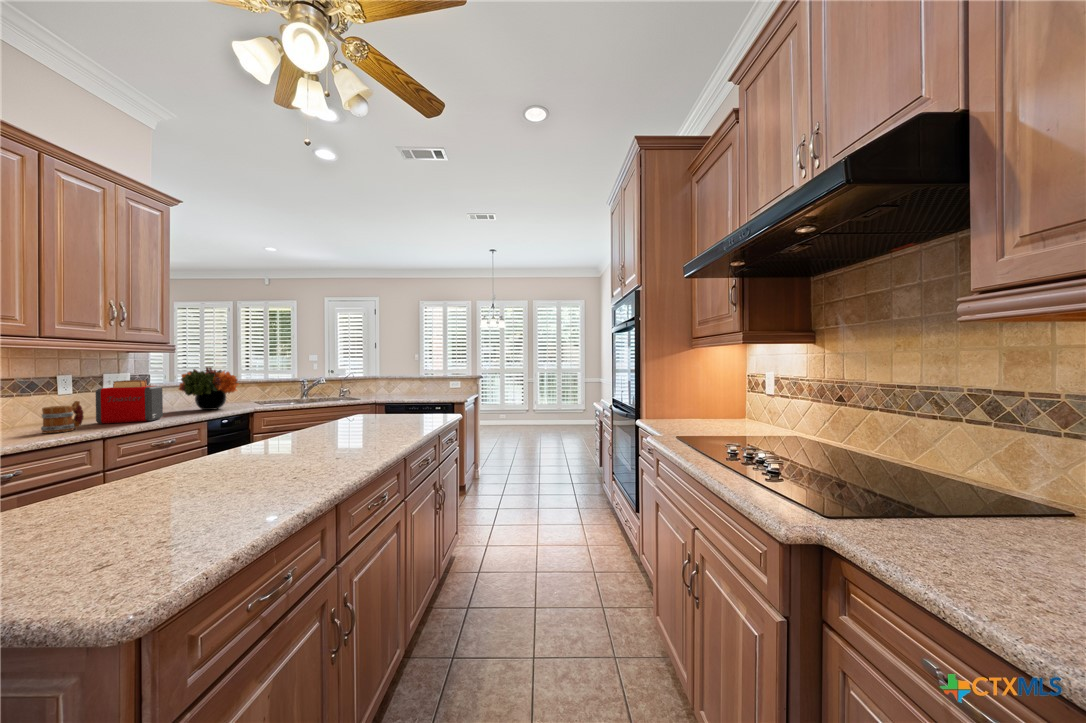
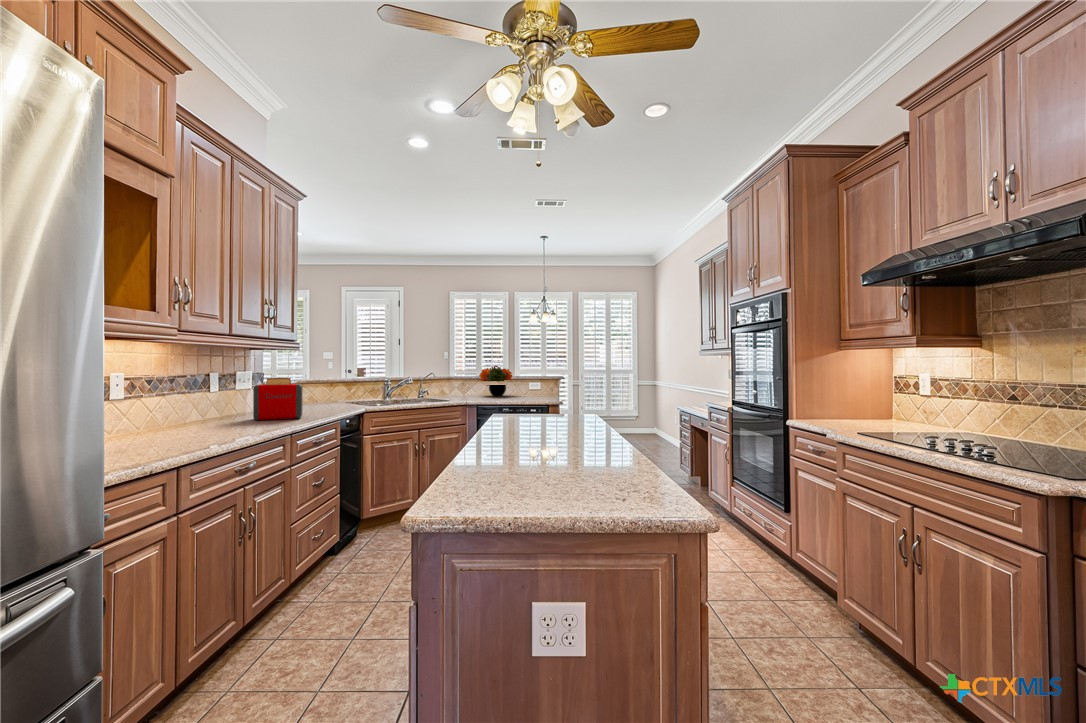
flower arrangement: present [179,367,239,410] -> present [479,365,512,396]
mug: present [41,401,84,433] -> none [226,397,254,427]

